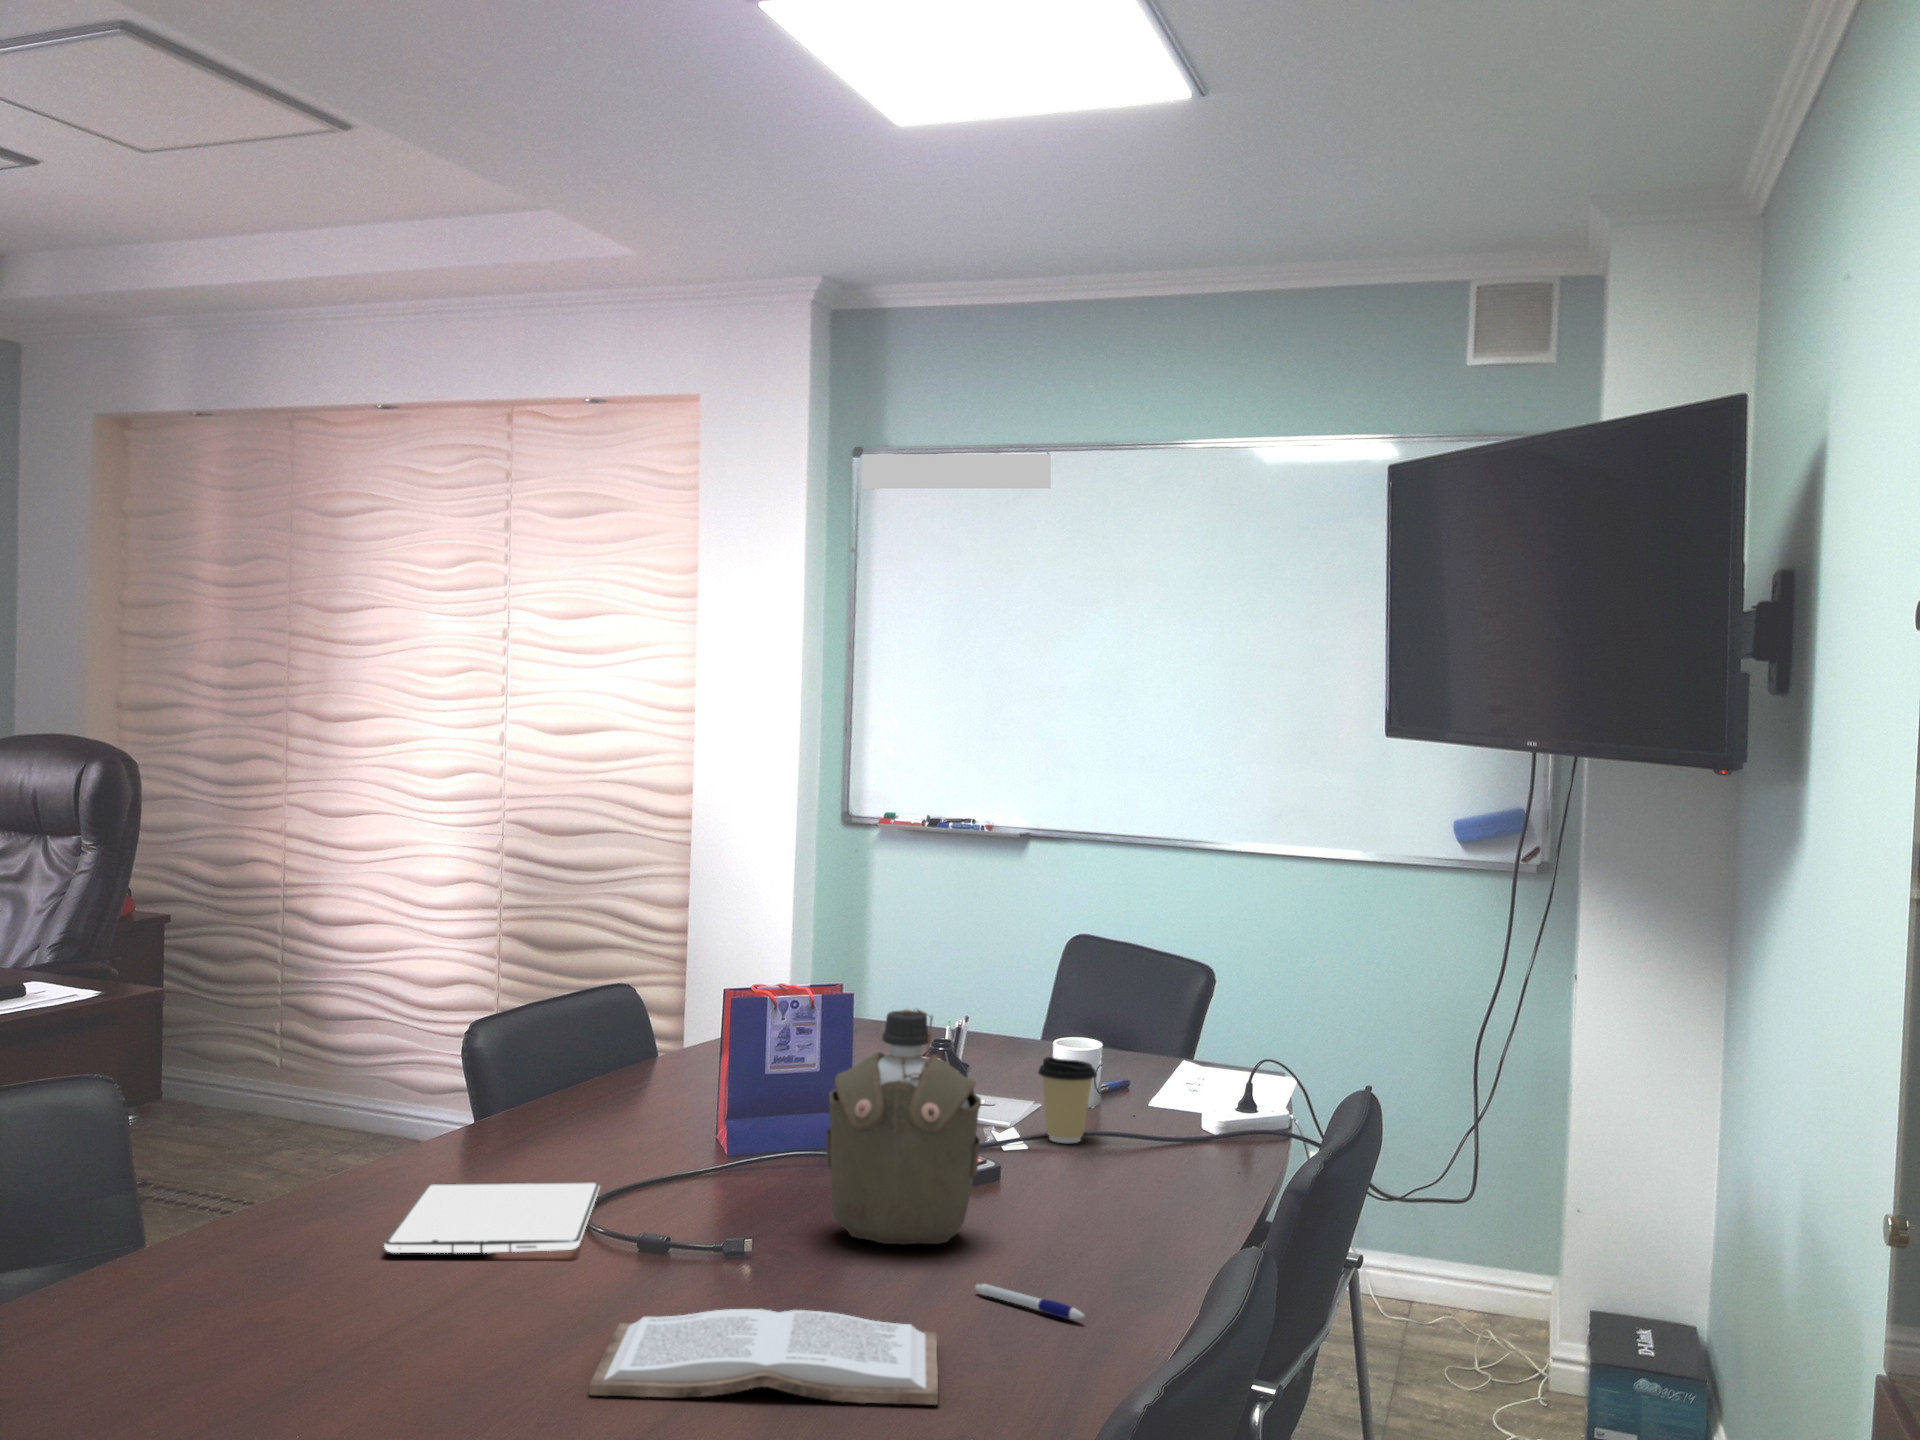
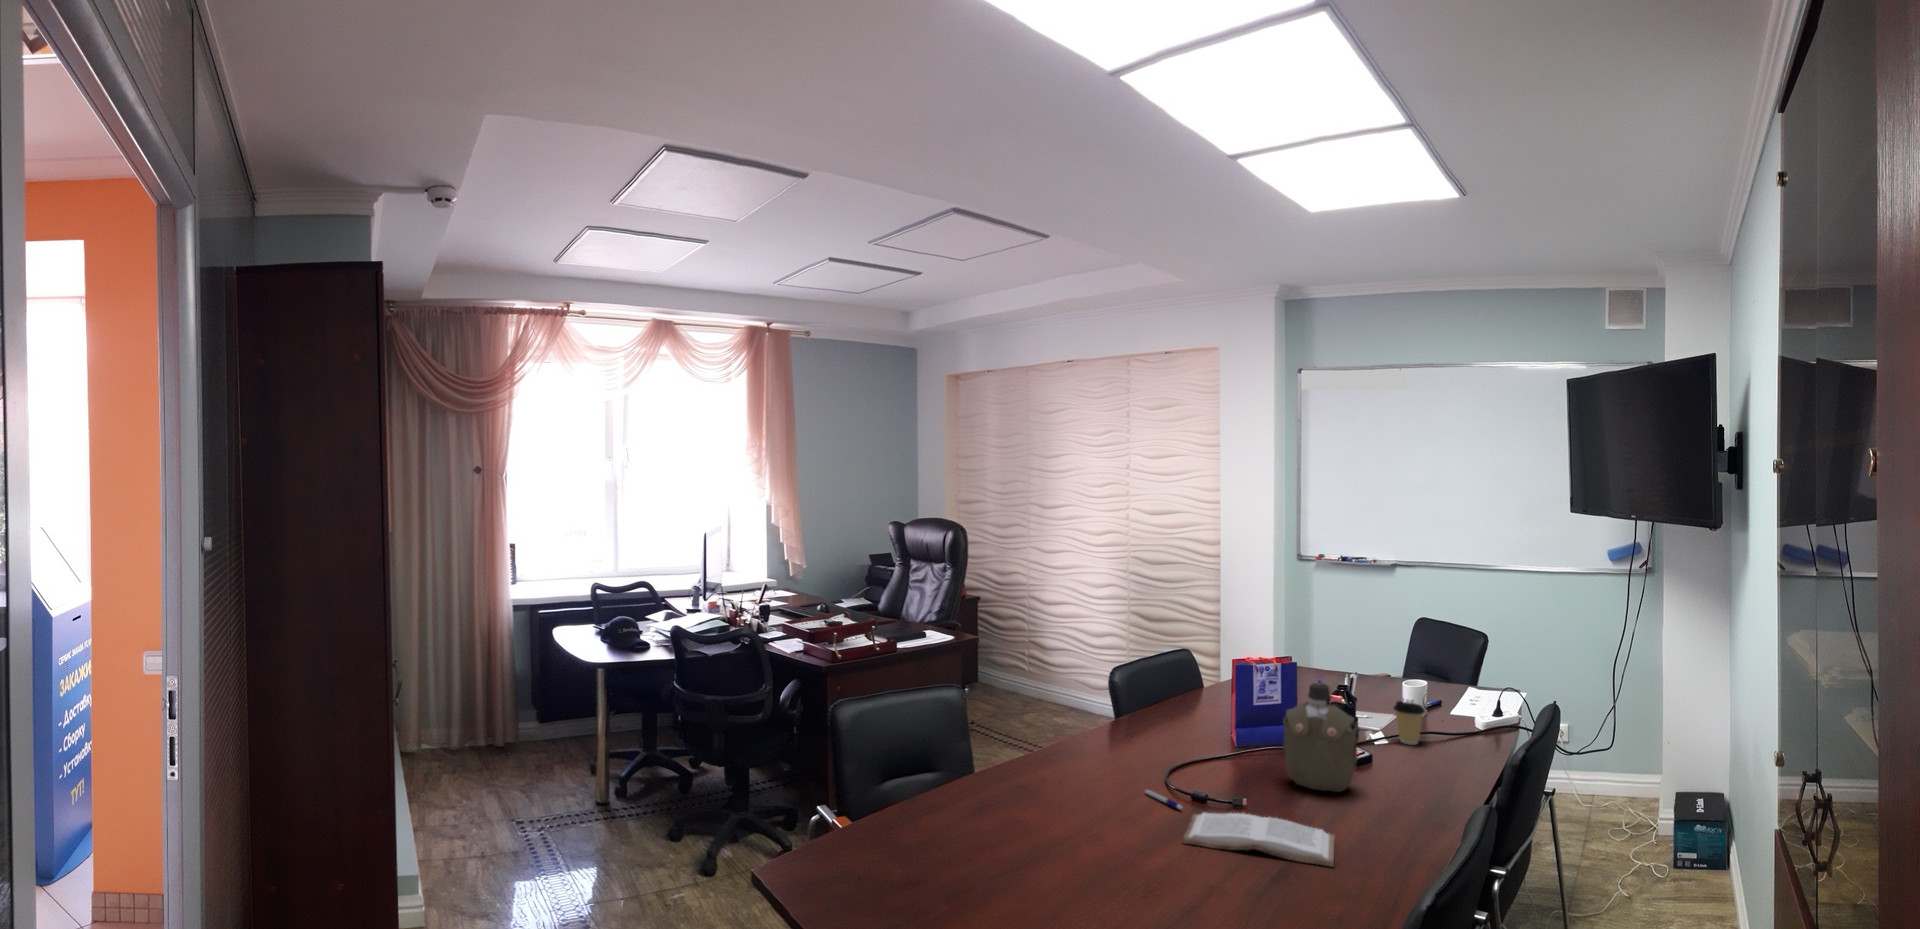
tablet: present [384,1182,600,1253] -> none [1095,742,1181,778]
pen: present [975,1284,1085,1319] -> present [1145,790,1182,809]

